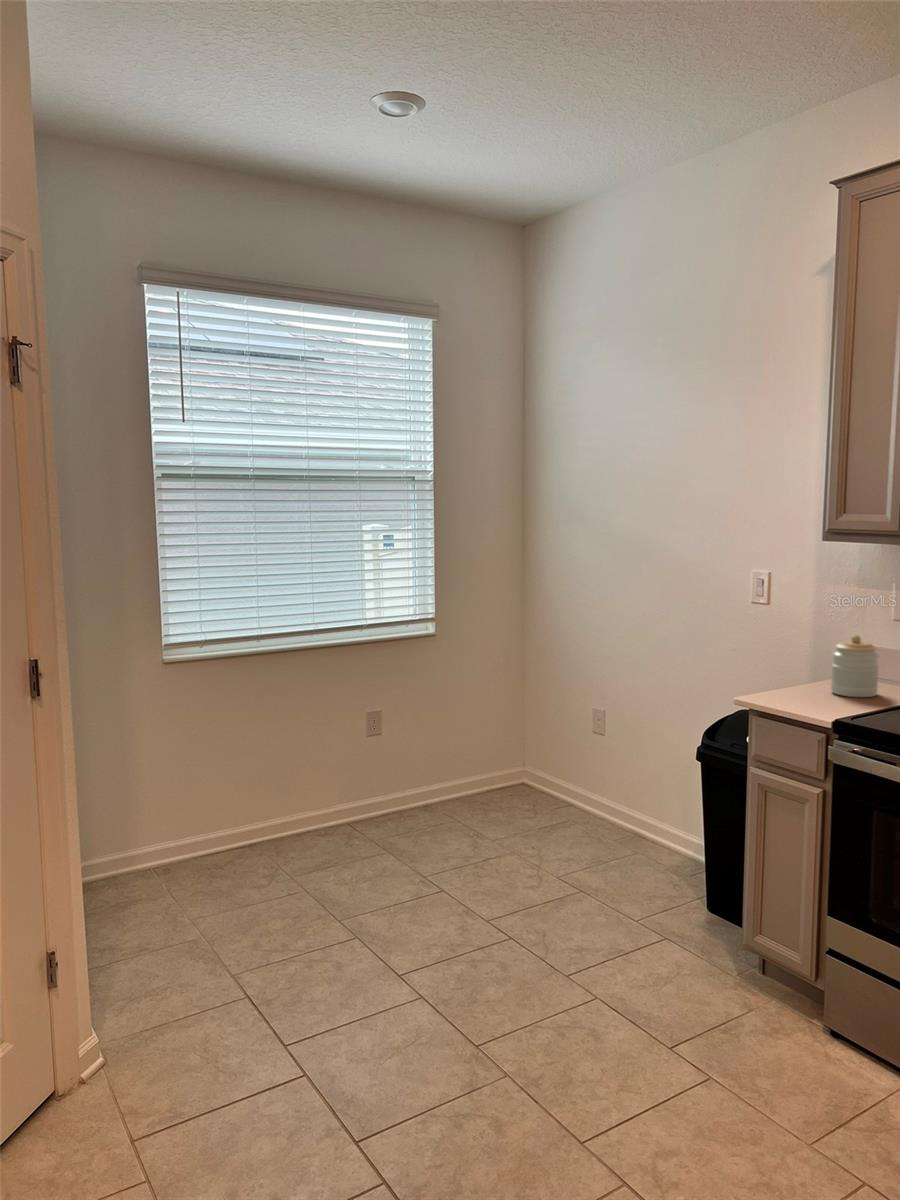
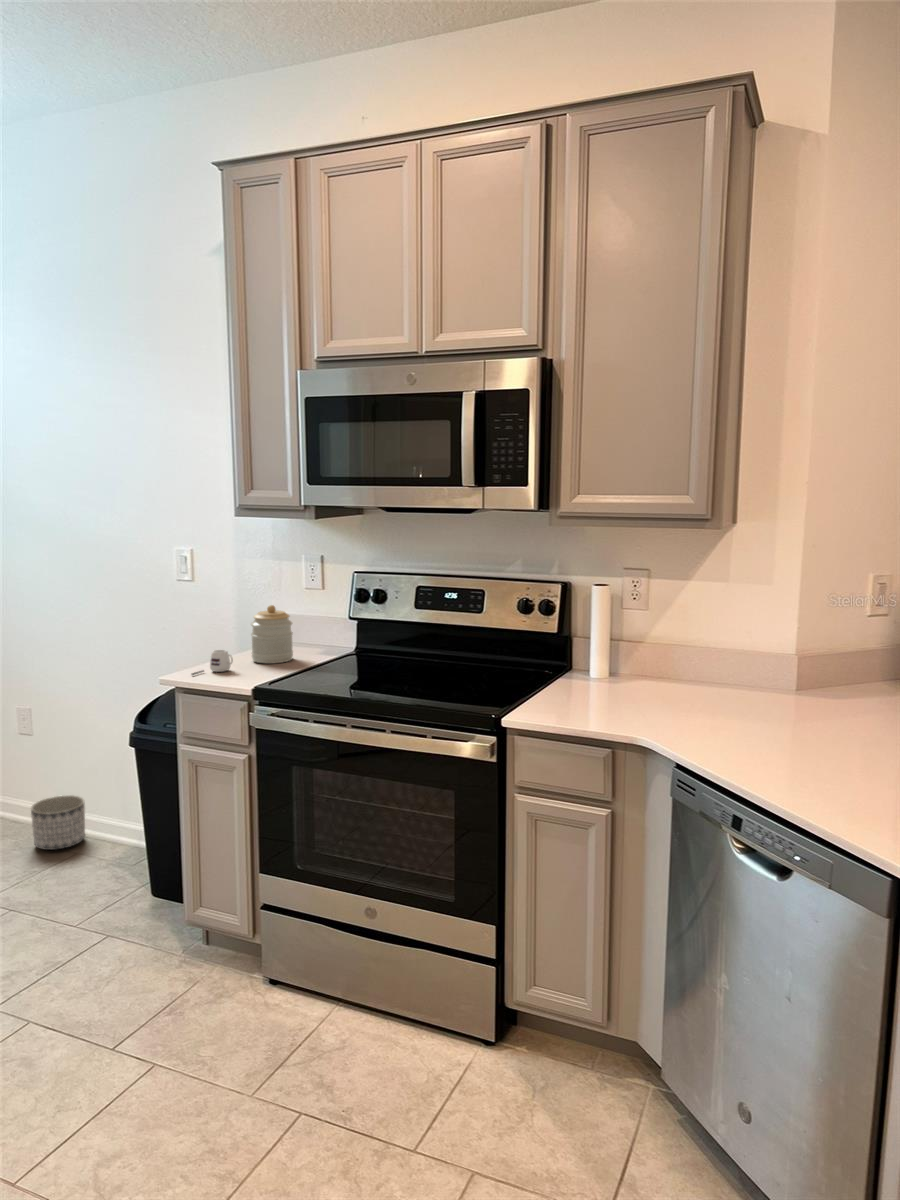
mug: none [766,677,811,700] -> present [192,650,233,675]
planter: none [603,795,650,845] -> present [31,795,85,850]

